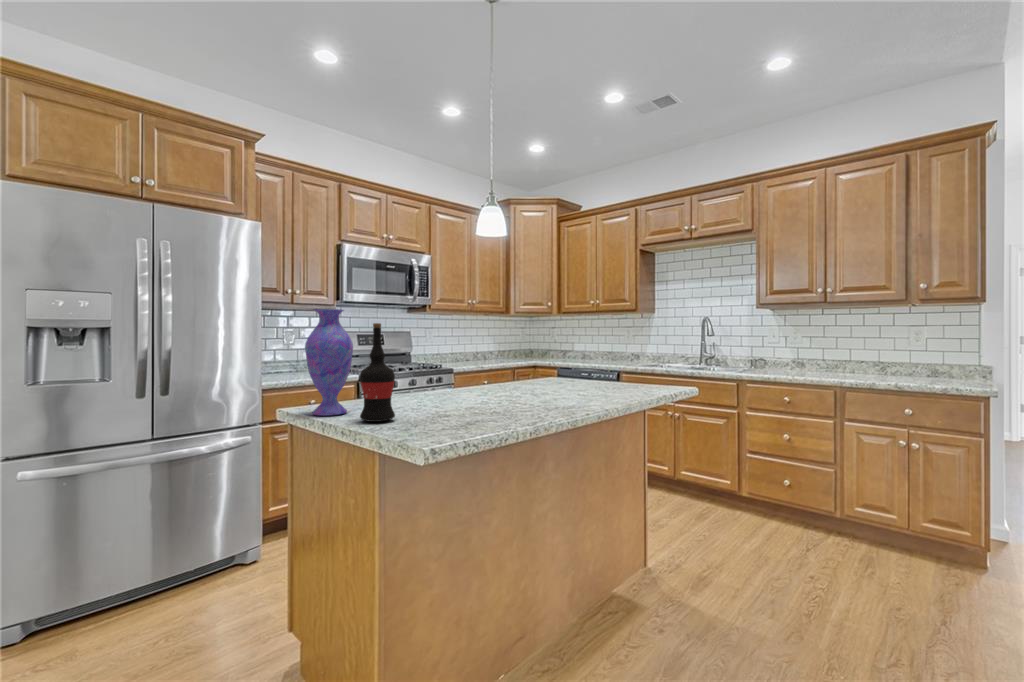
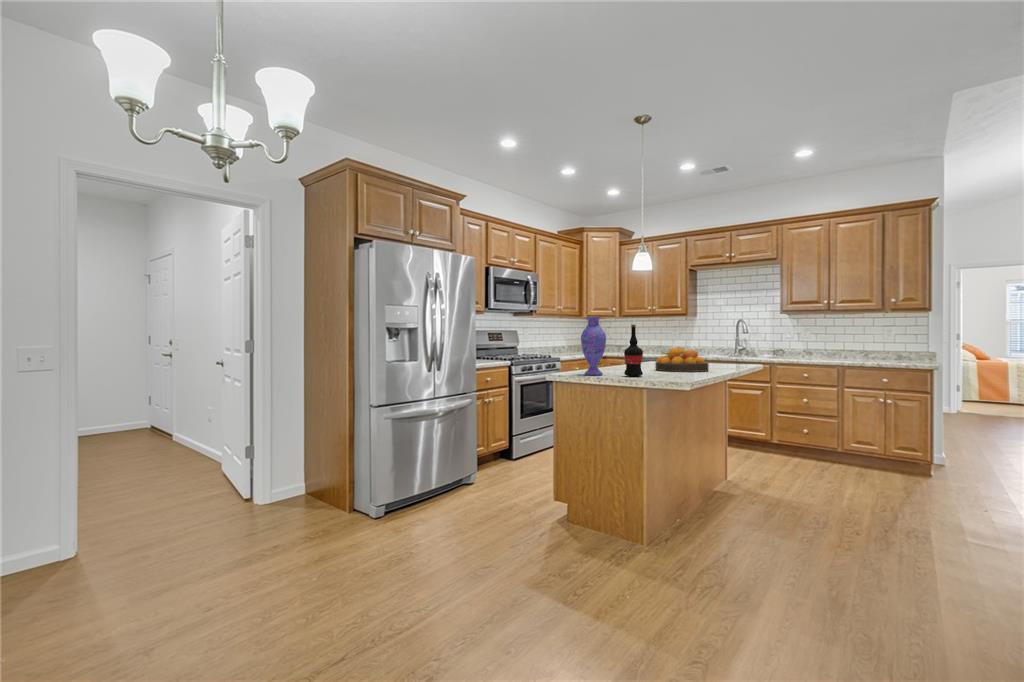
fruit bowl: none [491,361,575,406] -> present [655,347,709,372]

